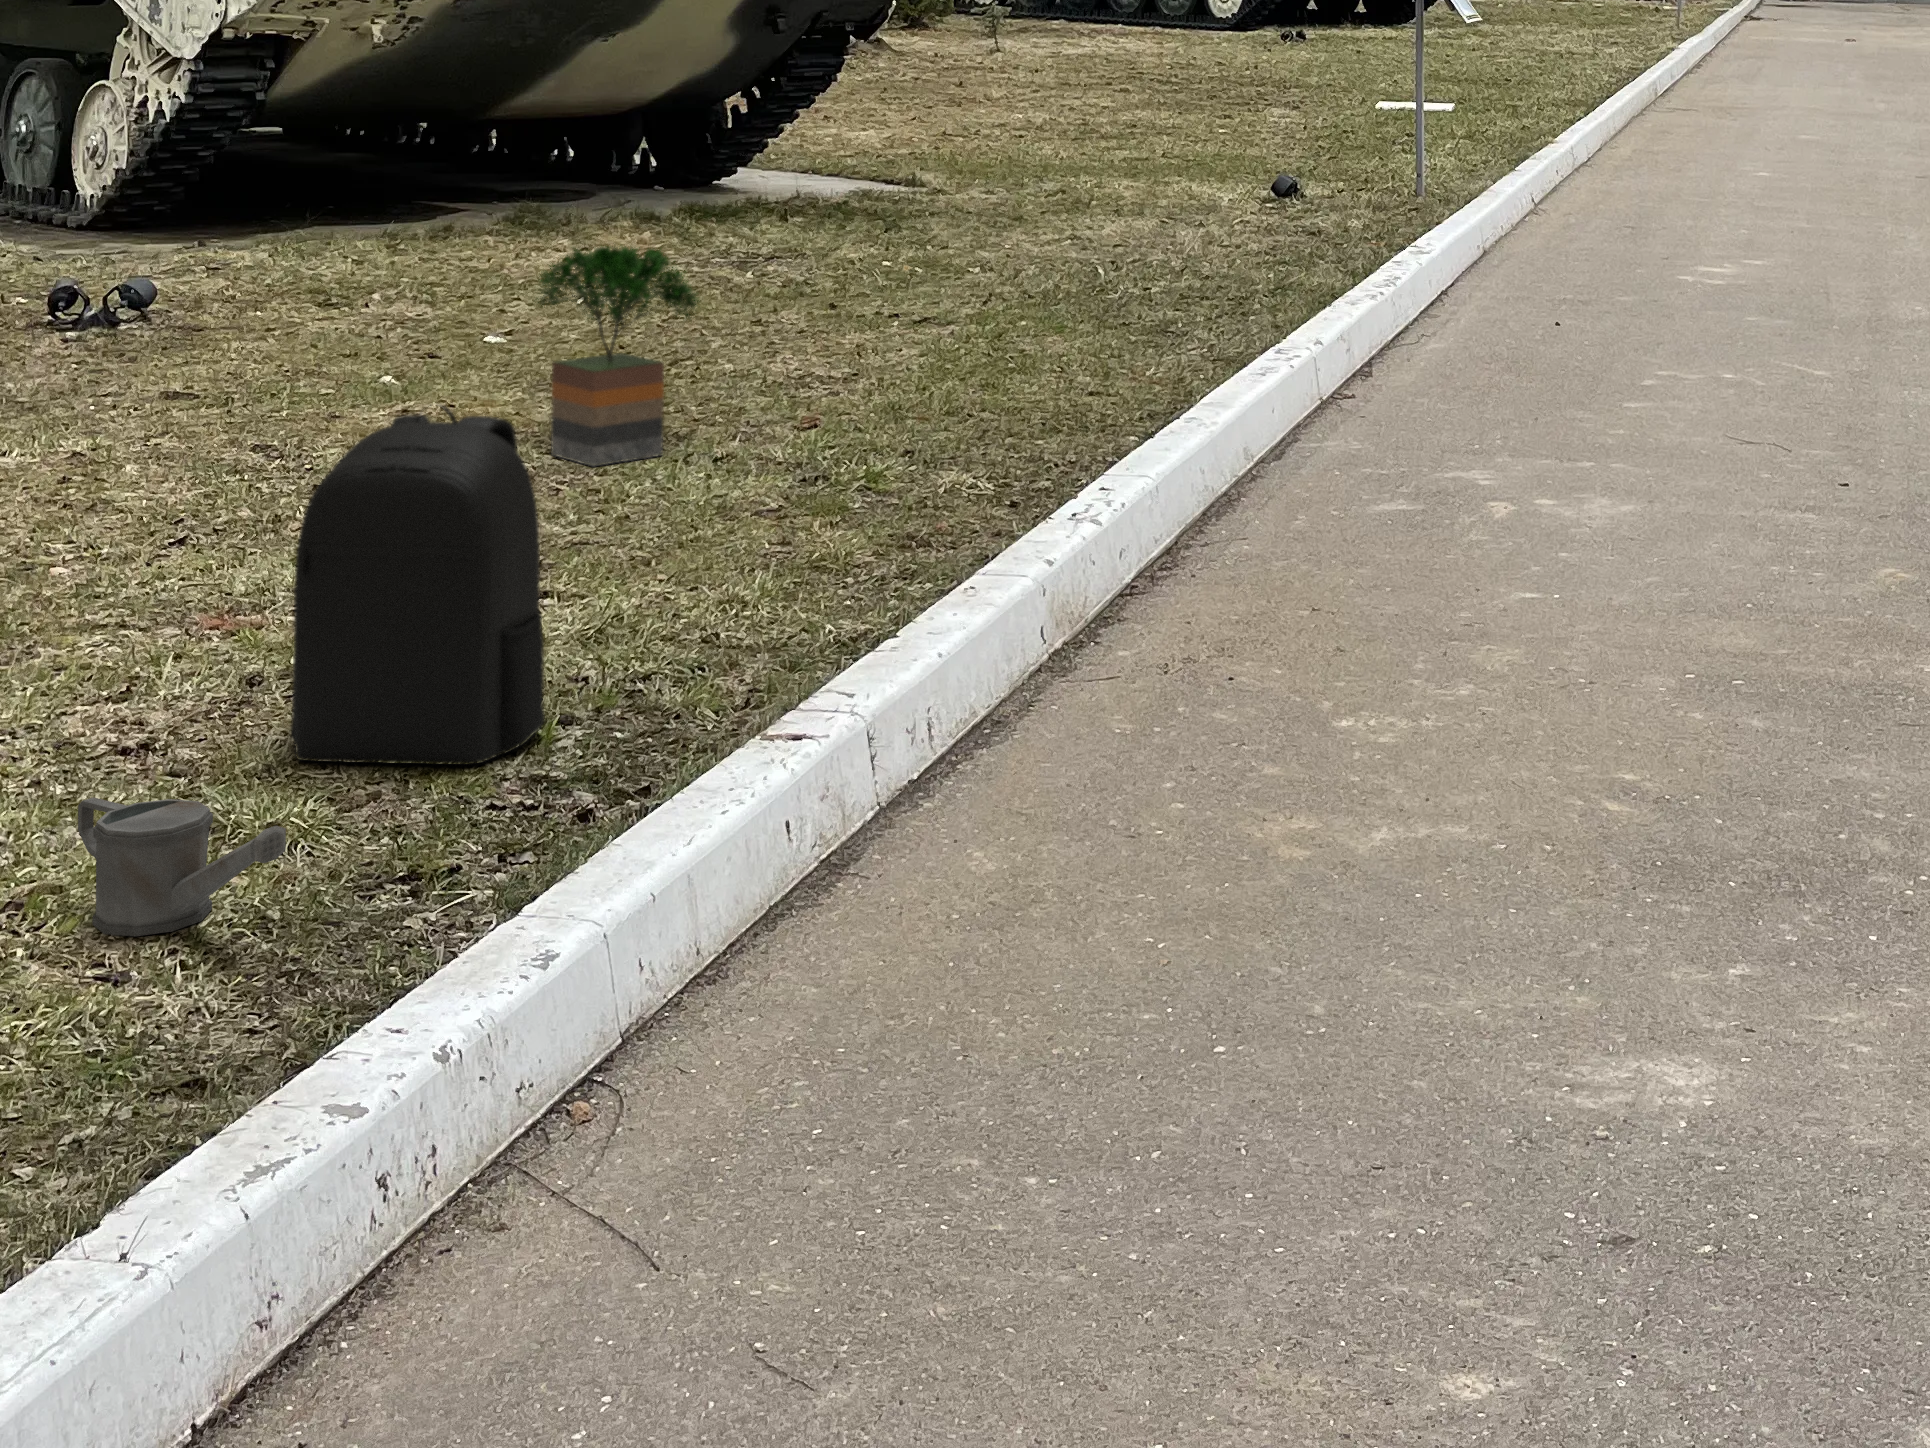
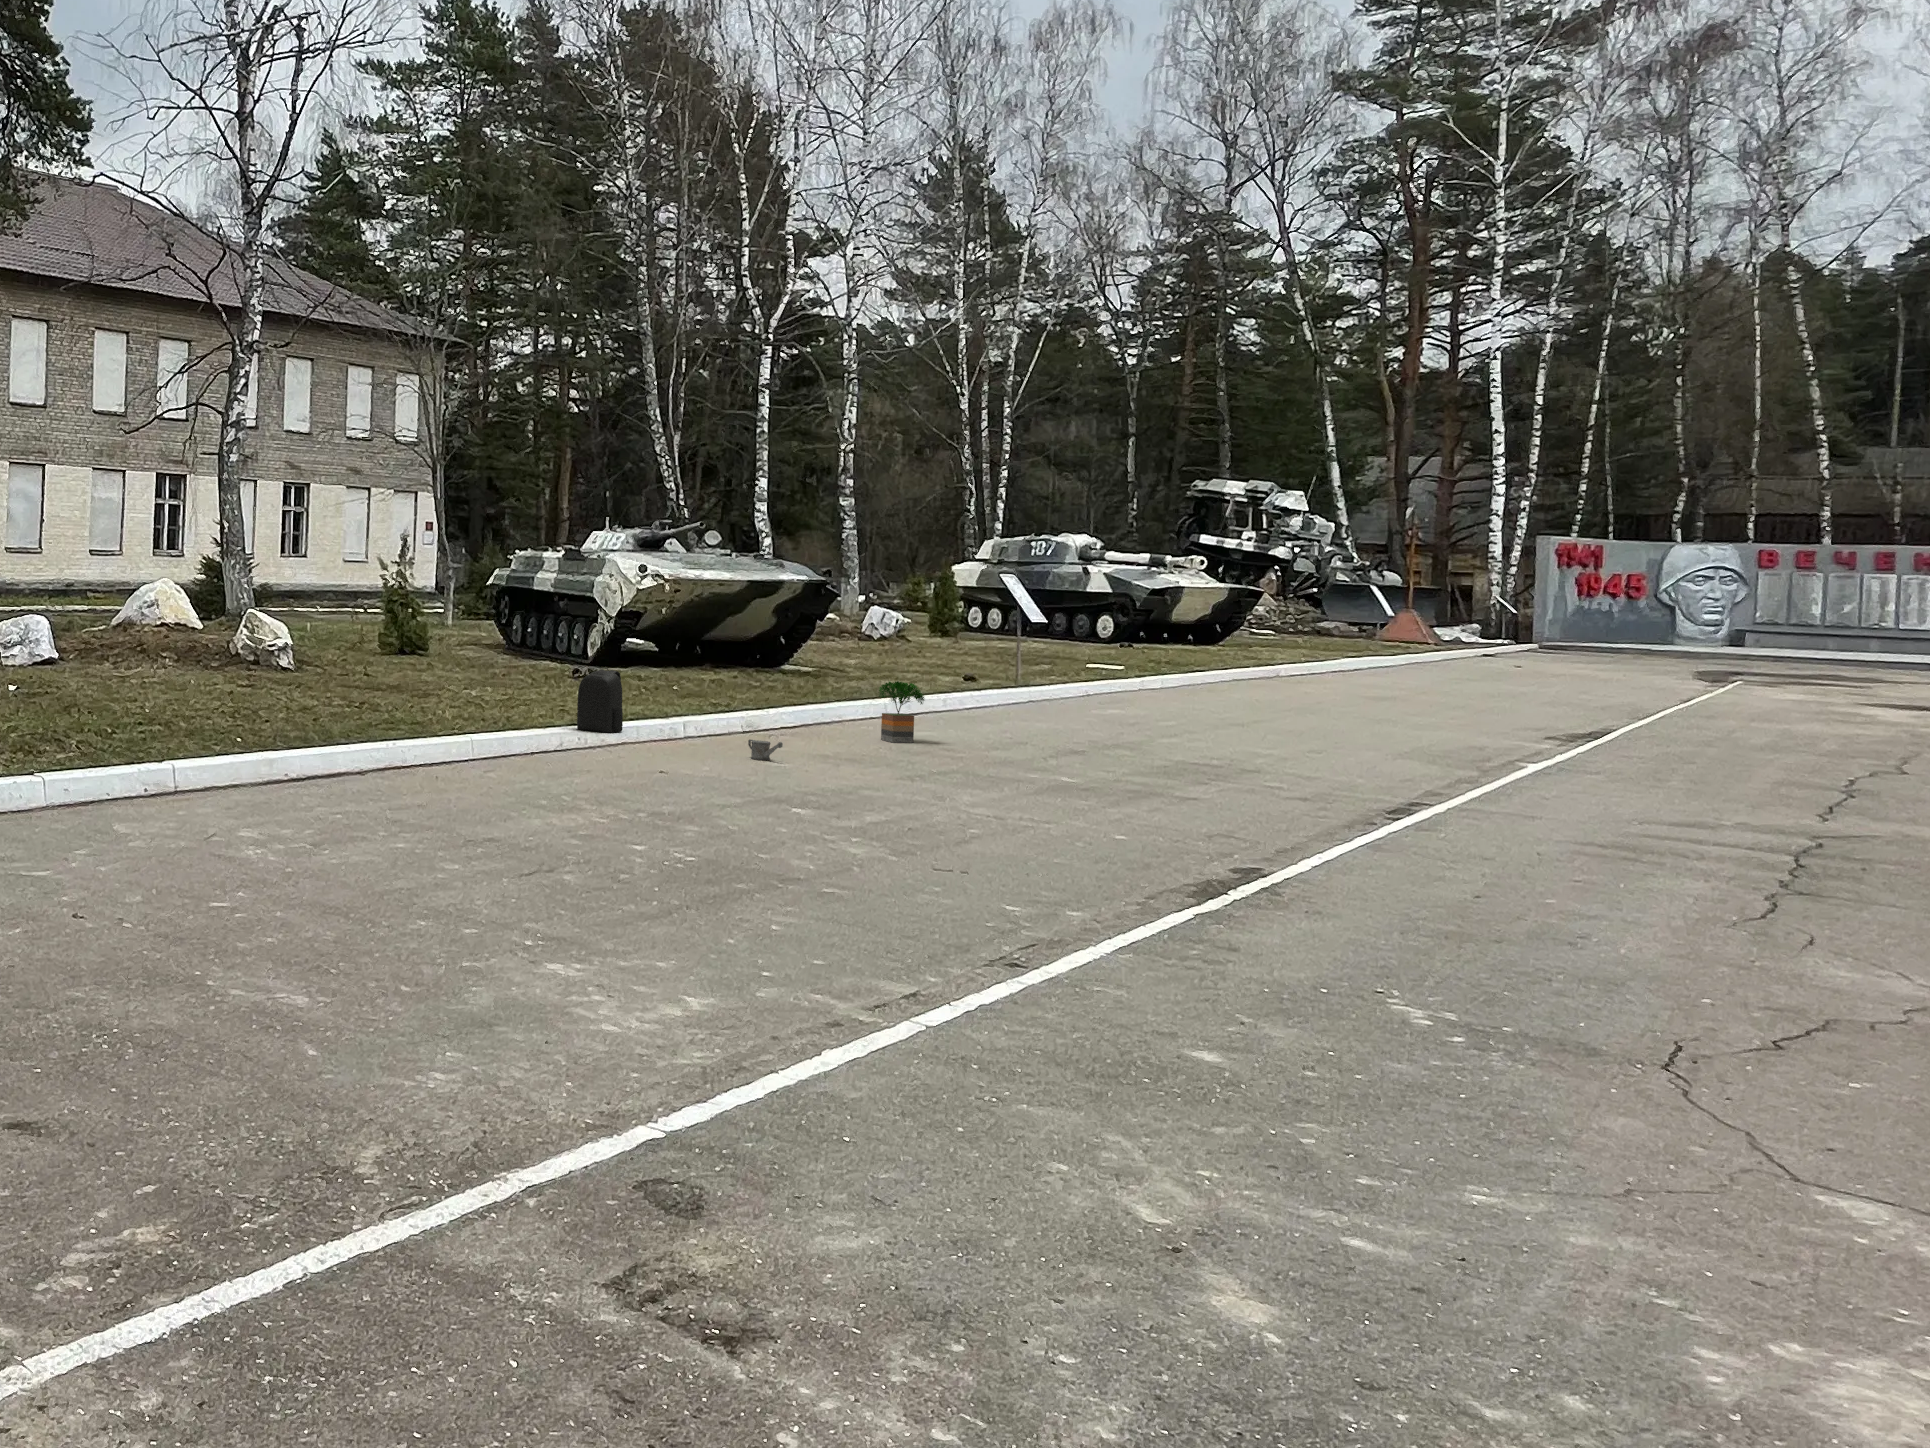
potted tree: present [537,246,700,466] -> present [879,681,924,743]
watering can: present [78,797,286,936] -> present [748,740,783,760]

